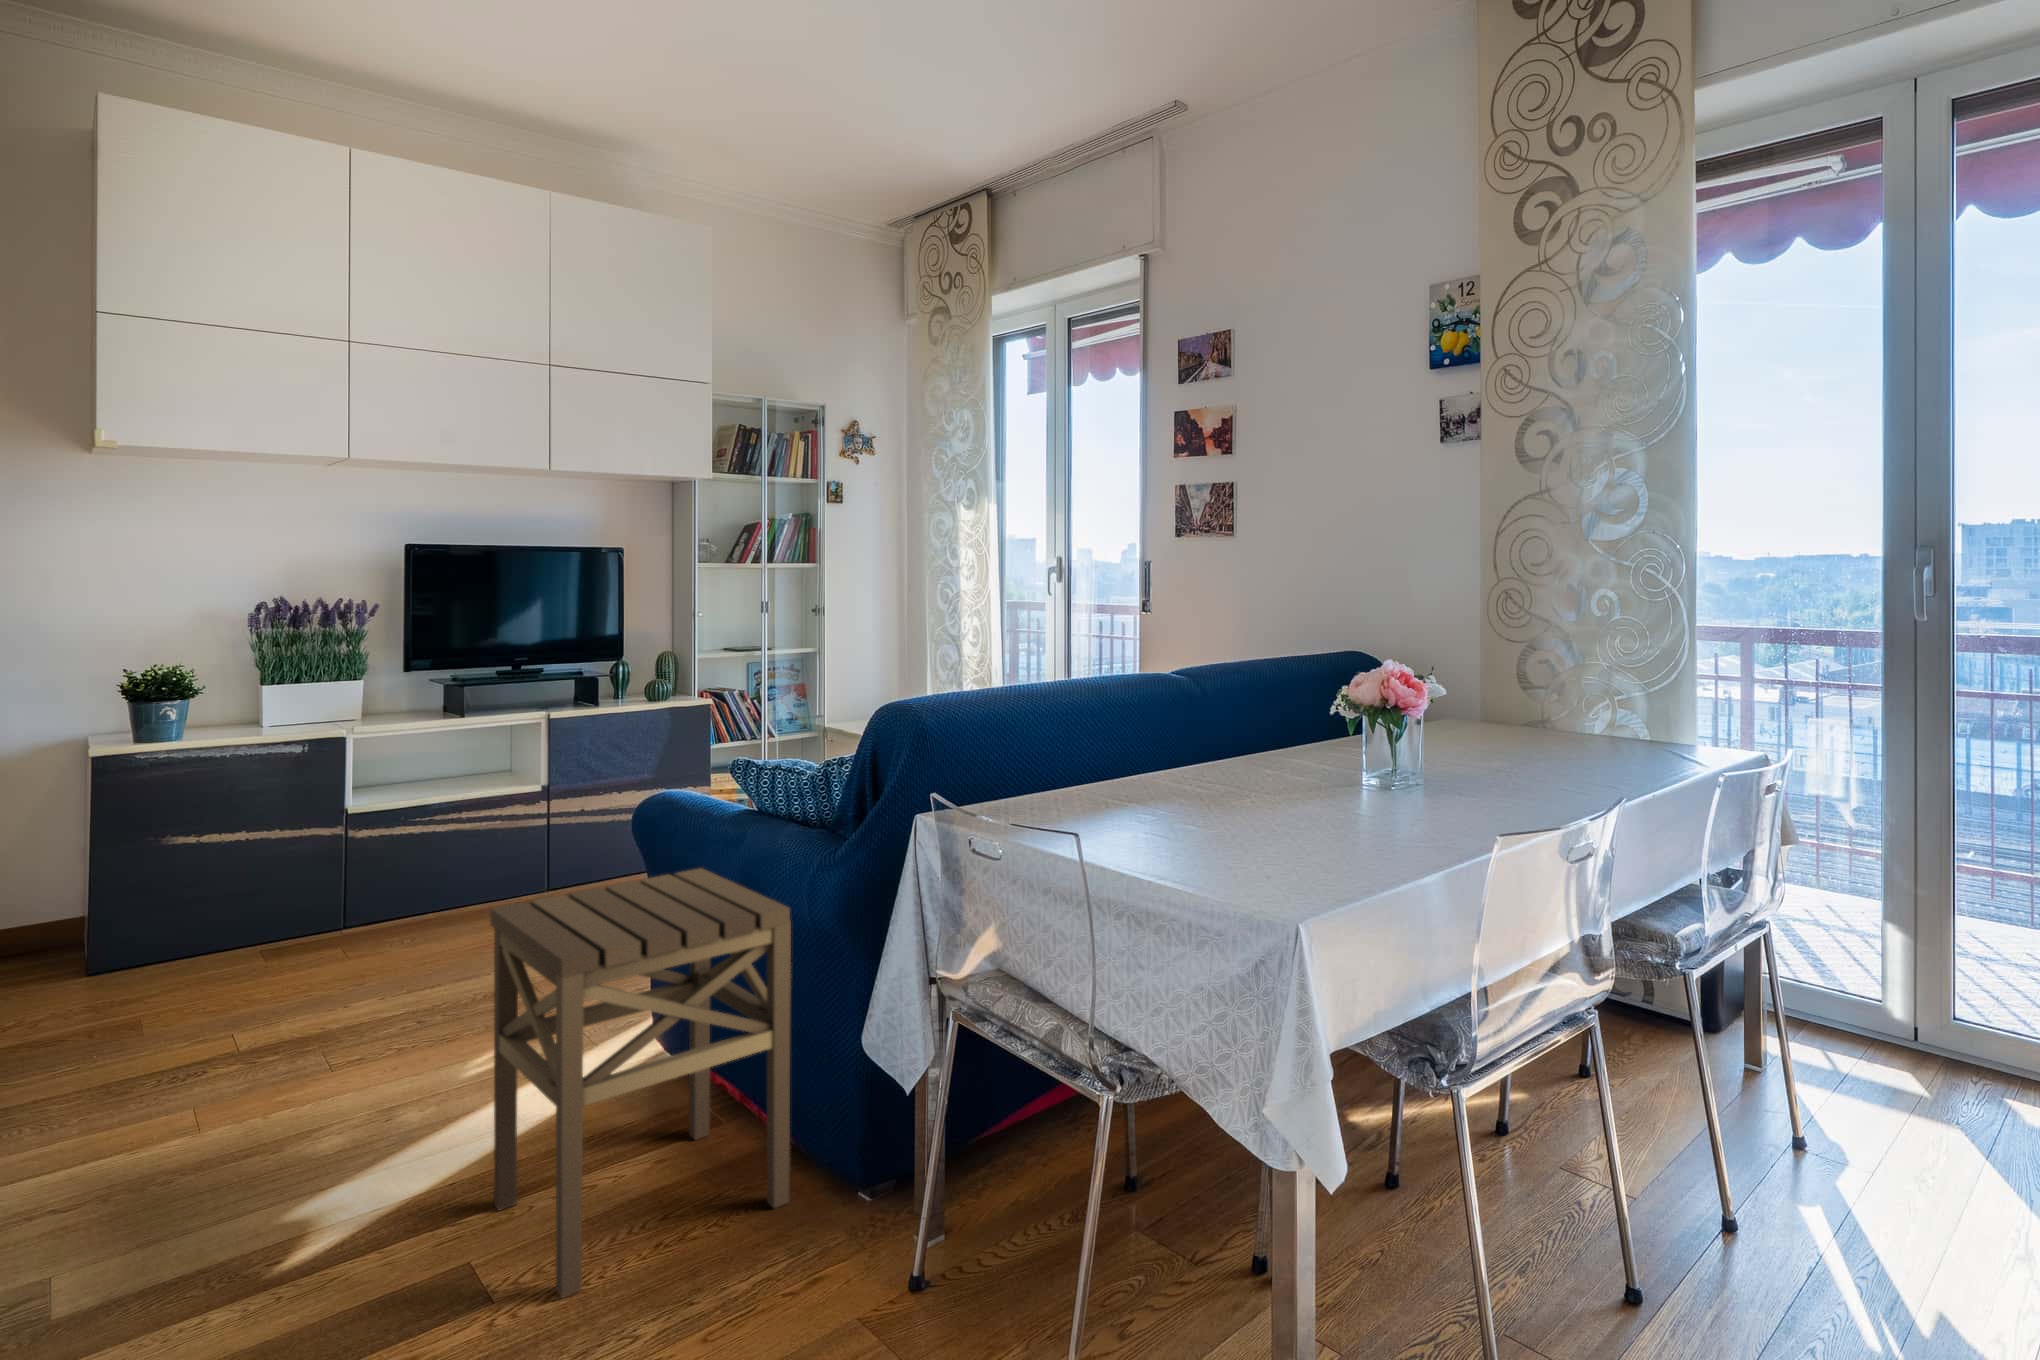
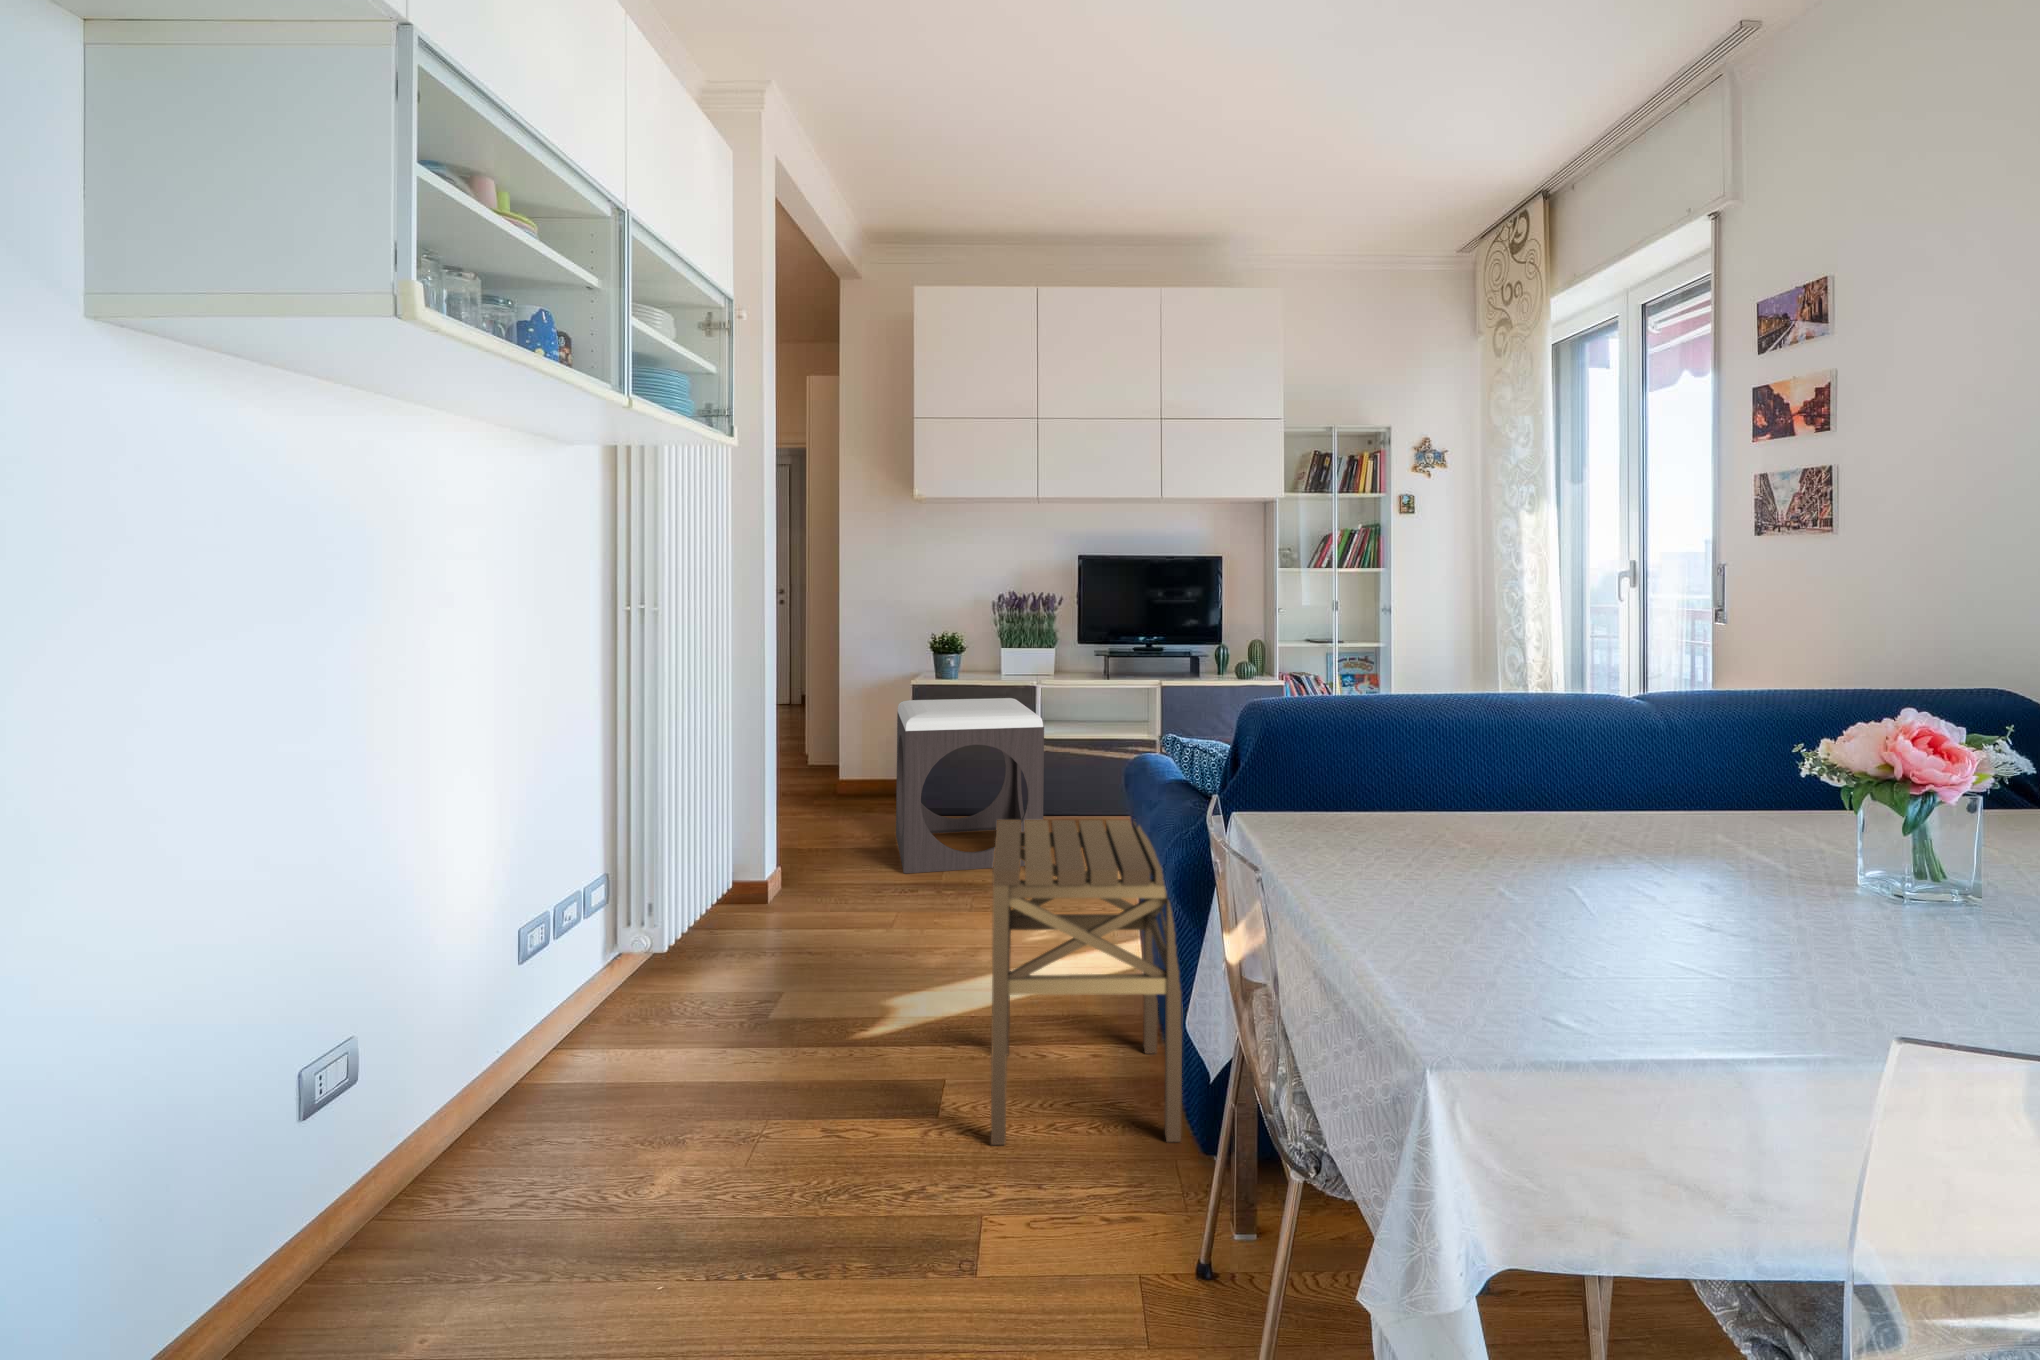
footstool: none [81,759,402,1052] -> present [896,698,1044,873]

